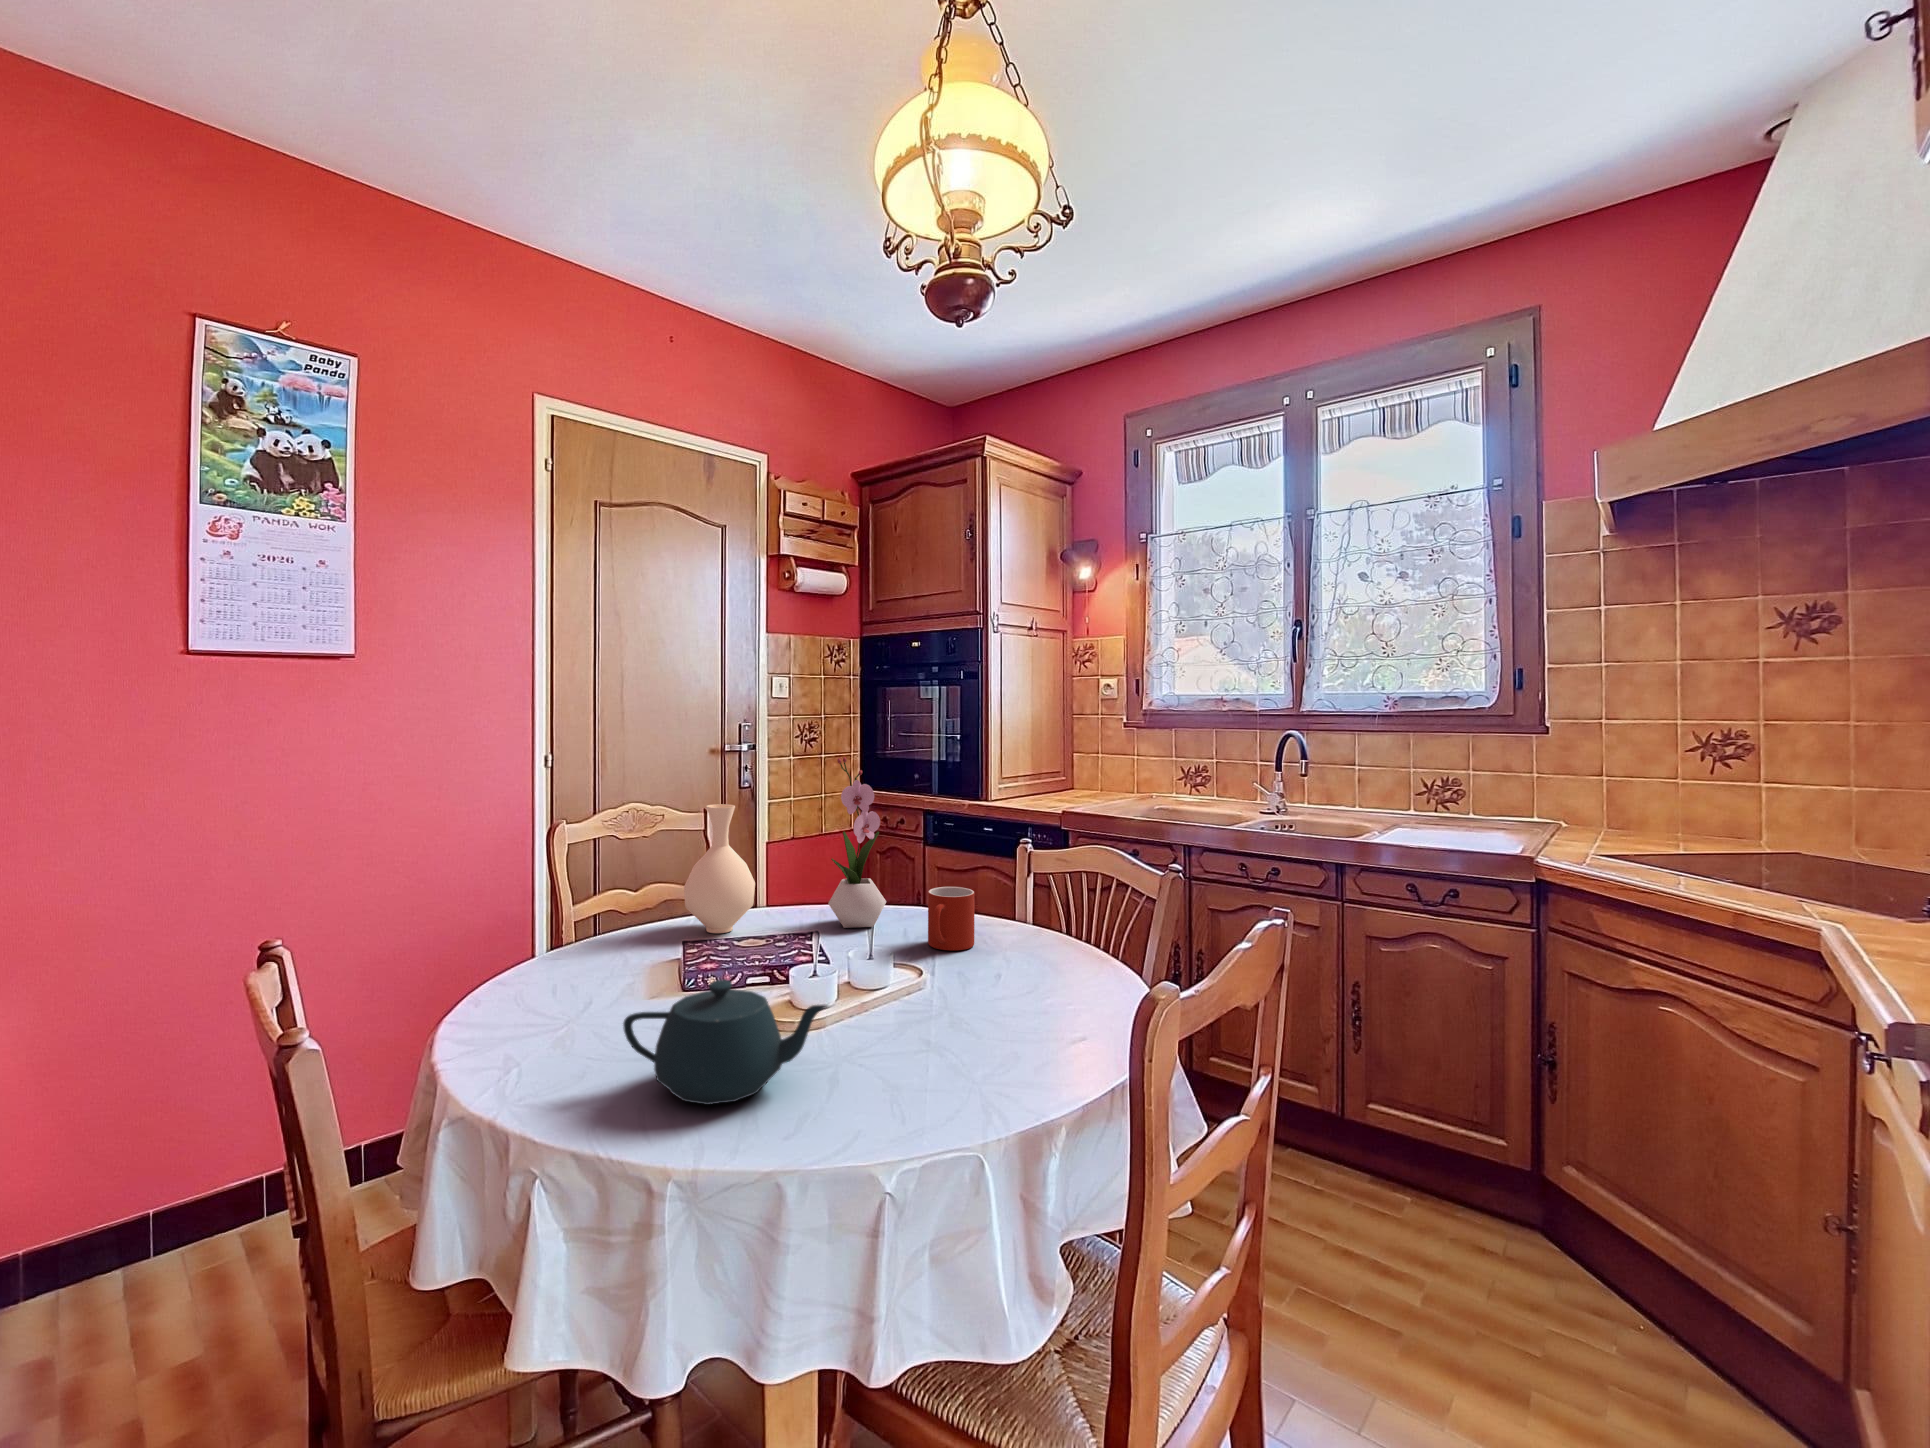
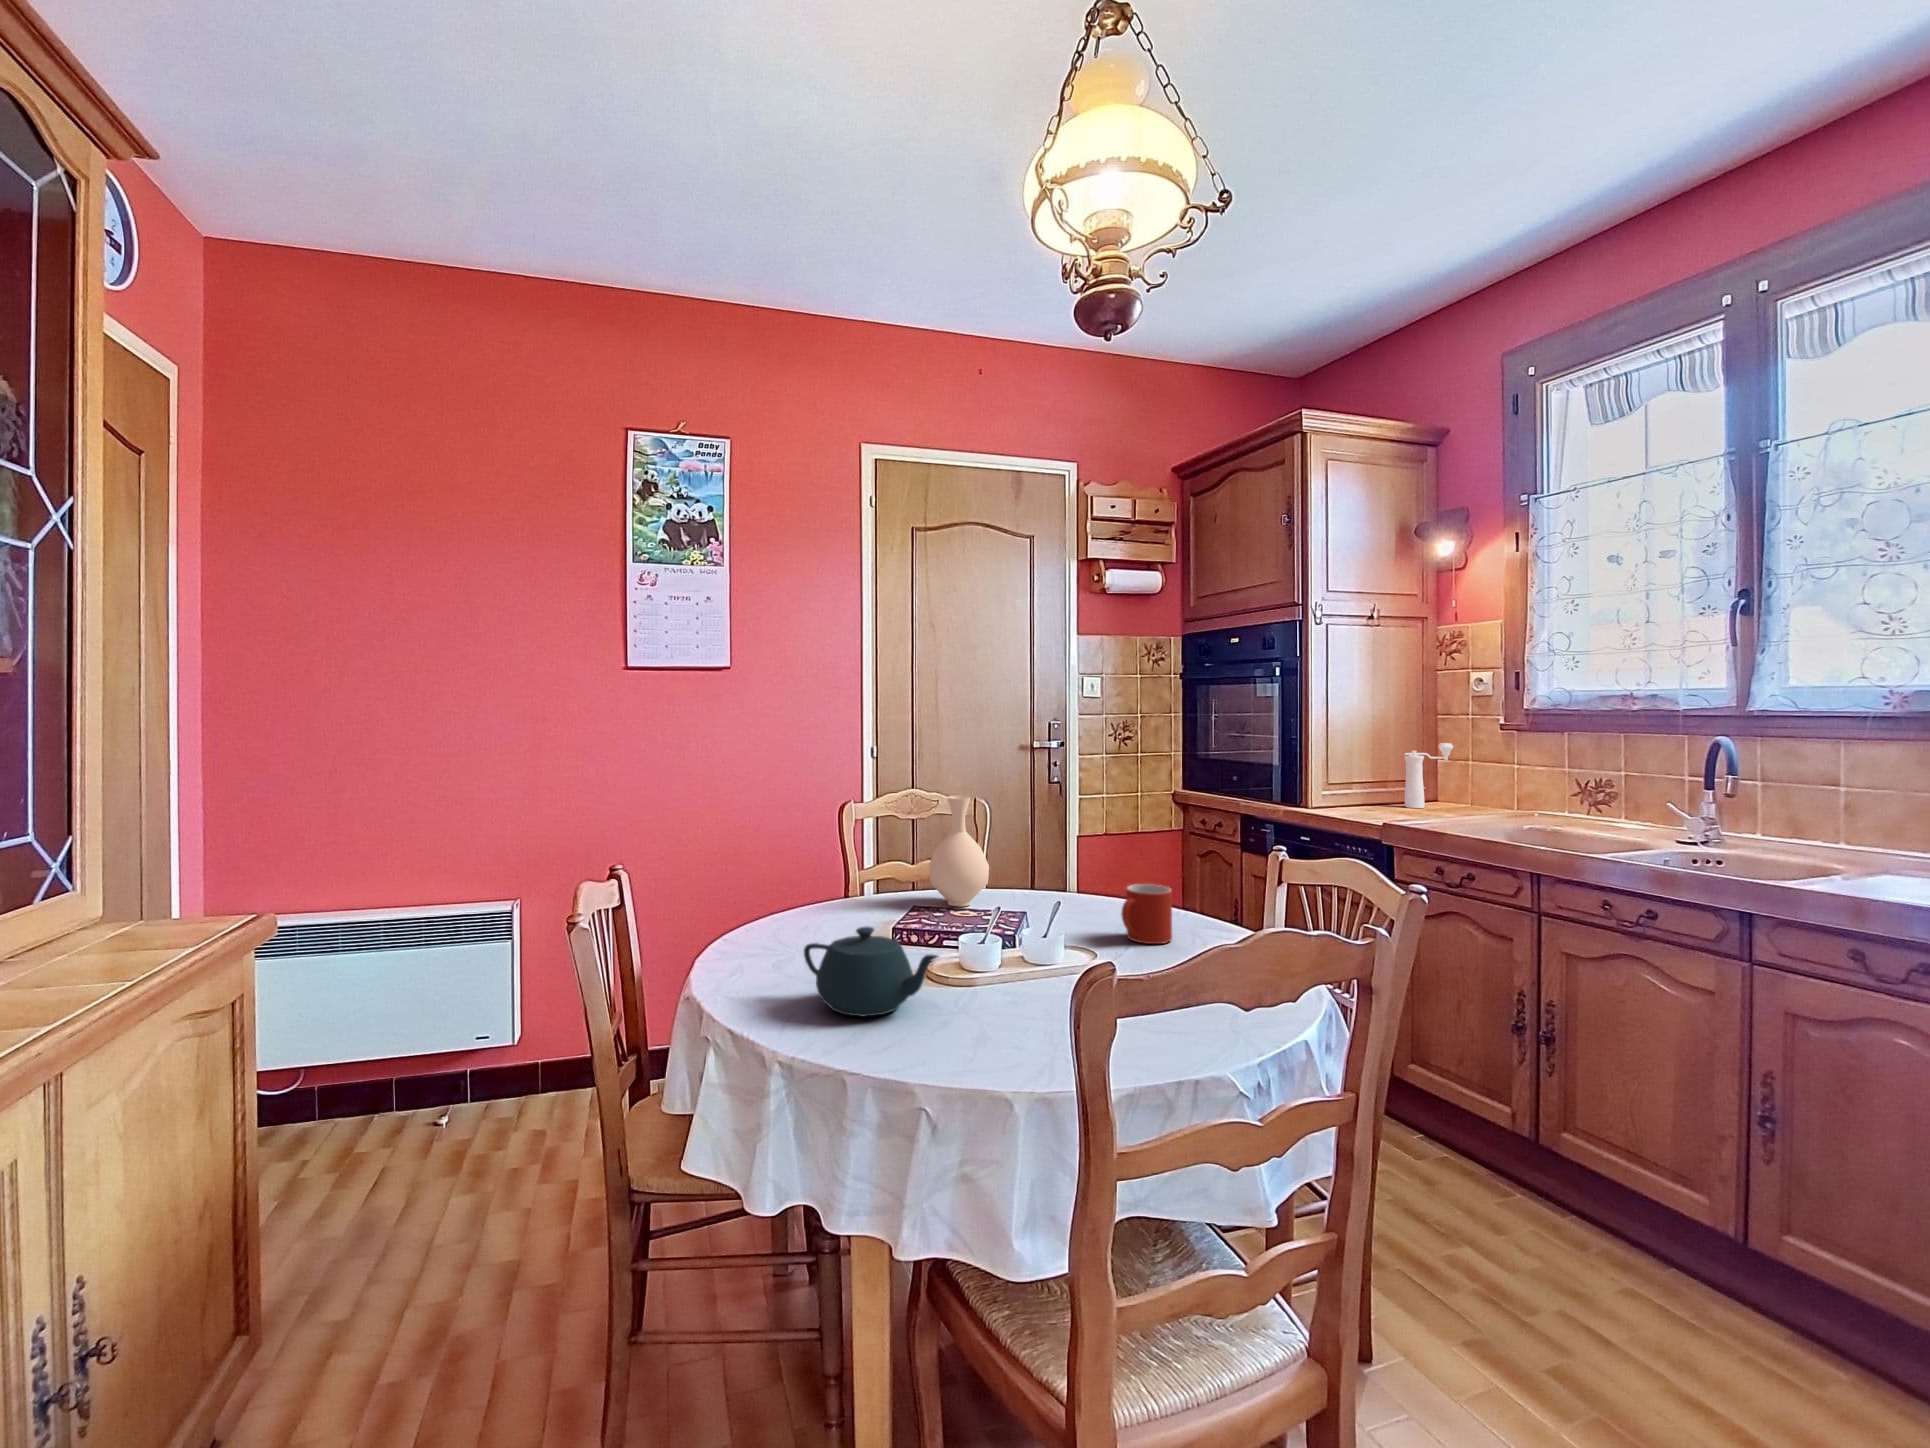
pepper mill: none [1051,739,1087,796] -> present [1404,743,1453,808]
flower arrangement: present [829,757,886,928] -> none [1053,758,1107,916]

